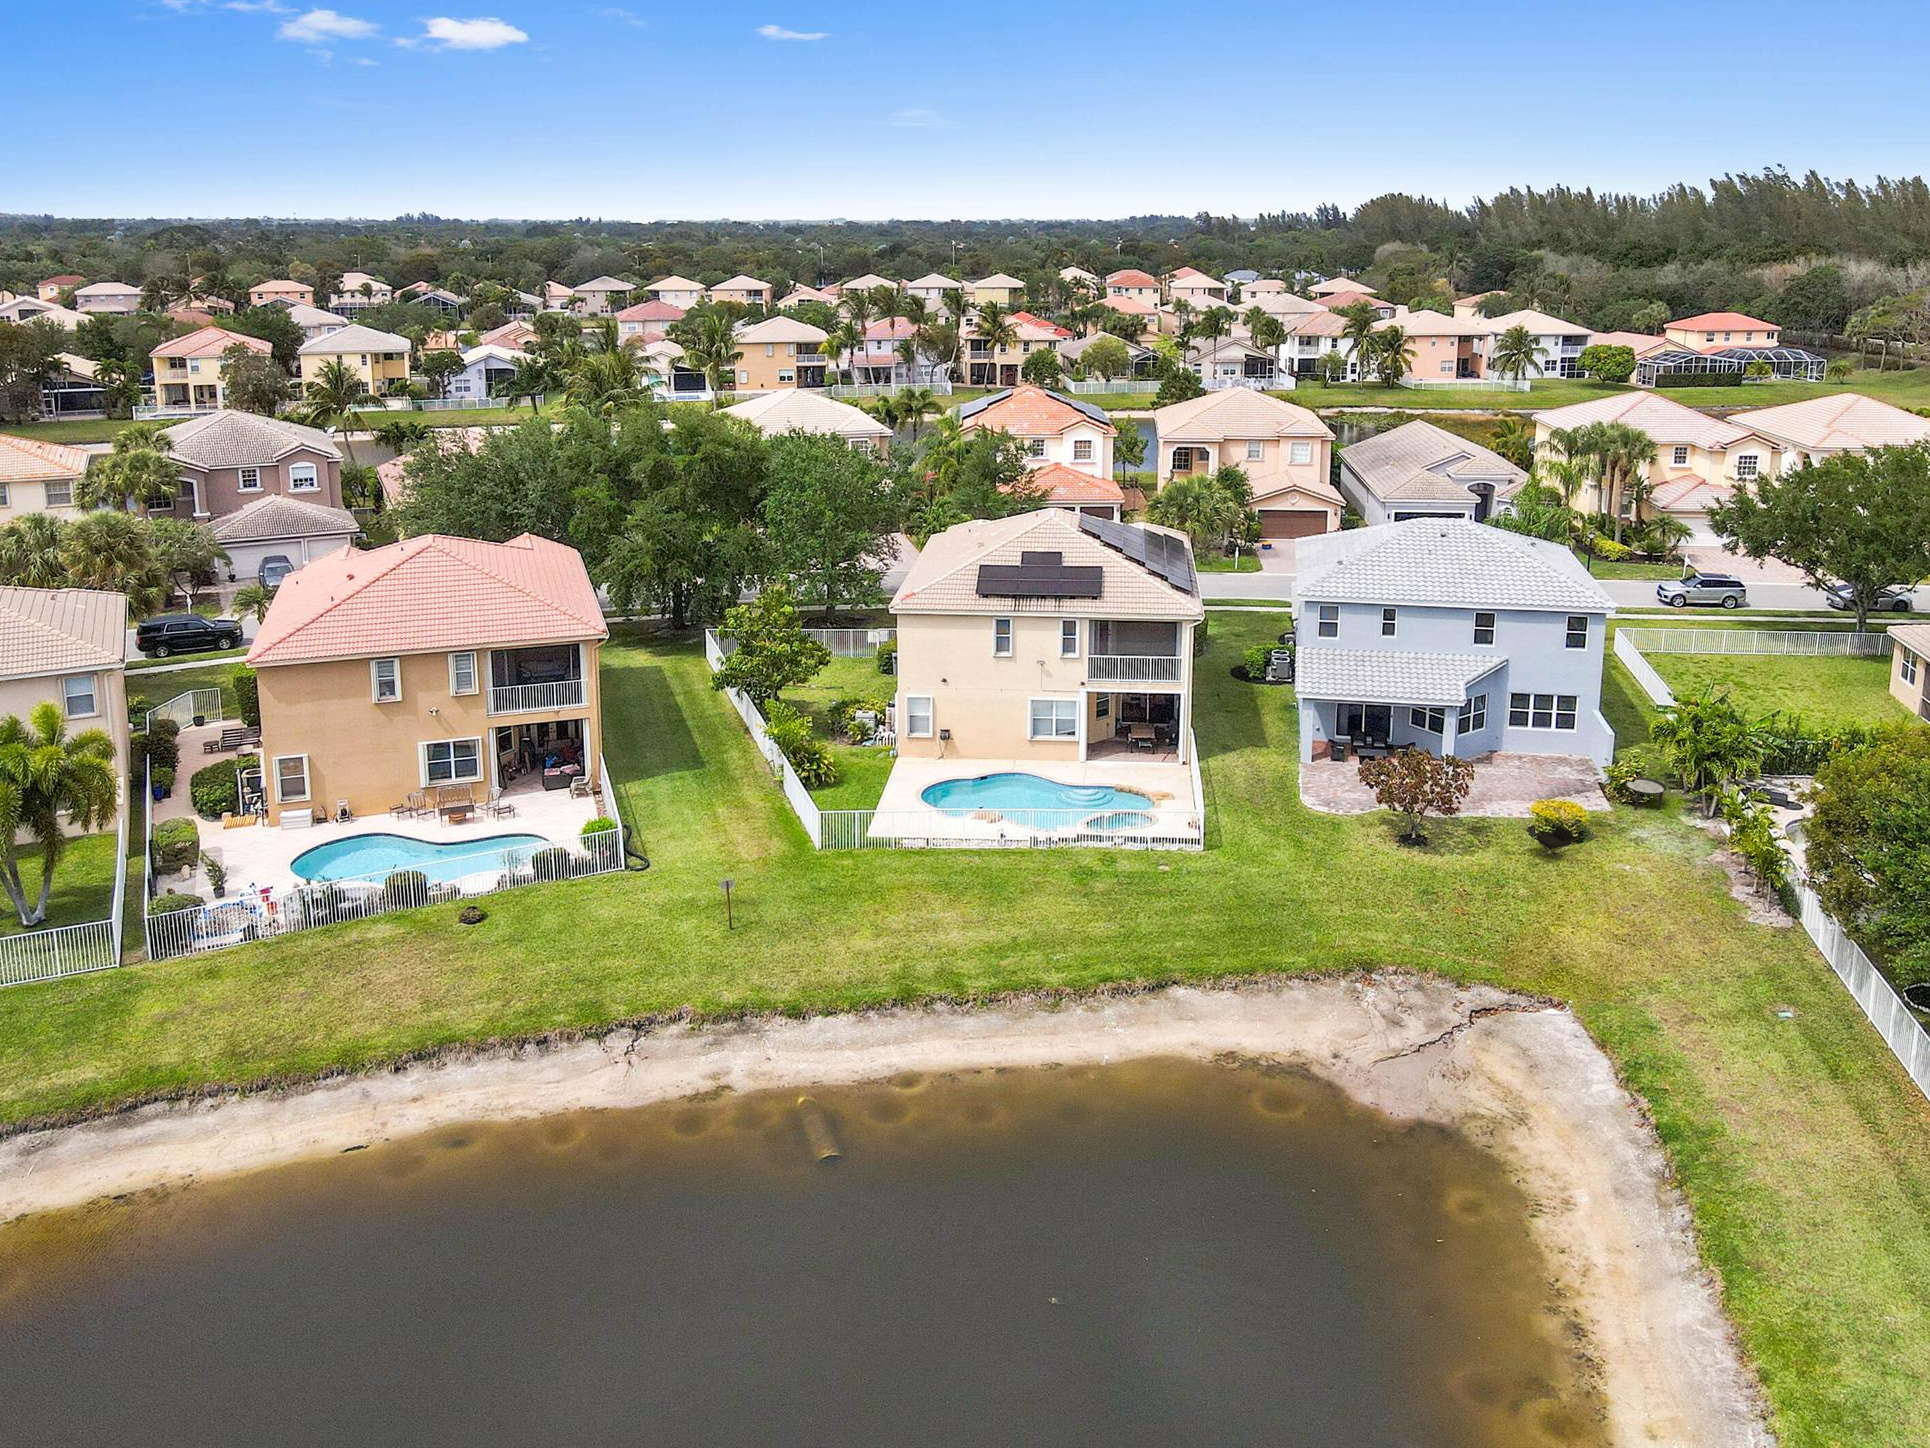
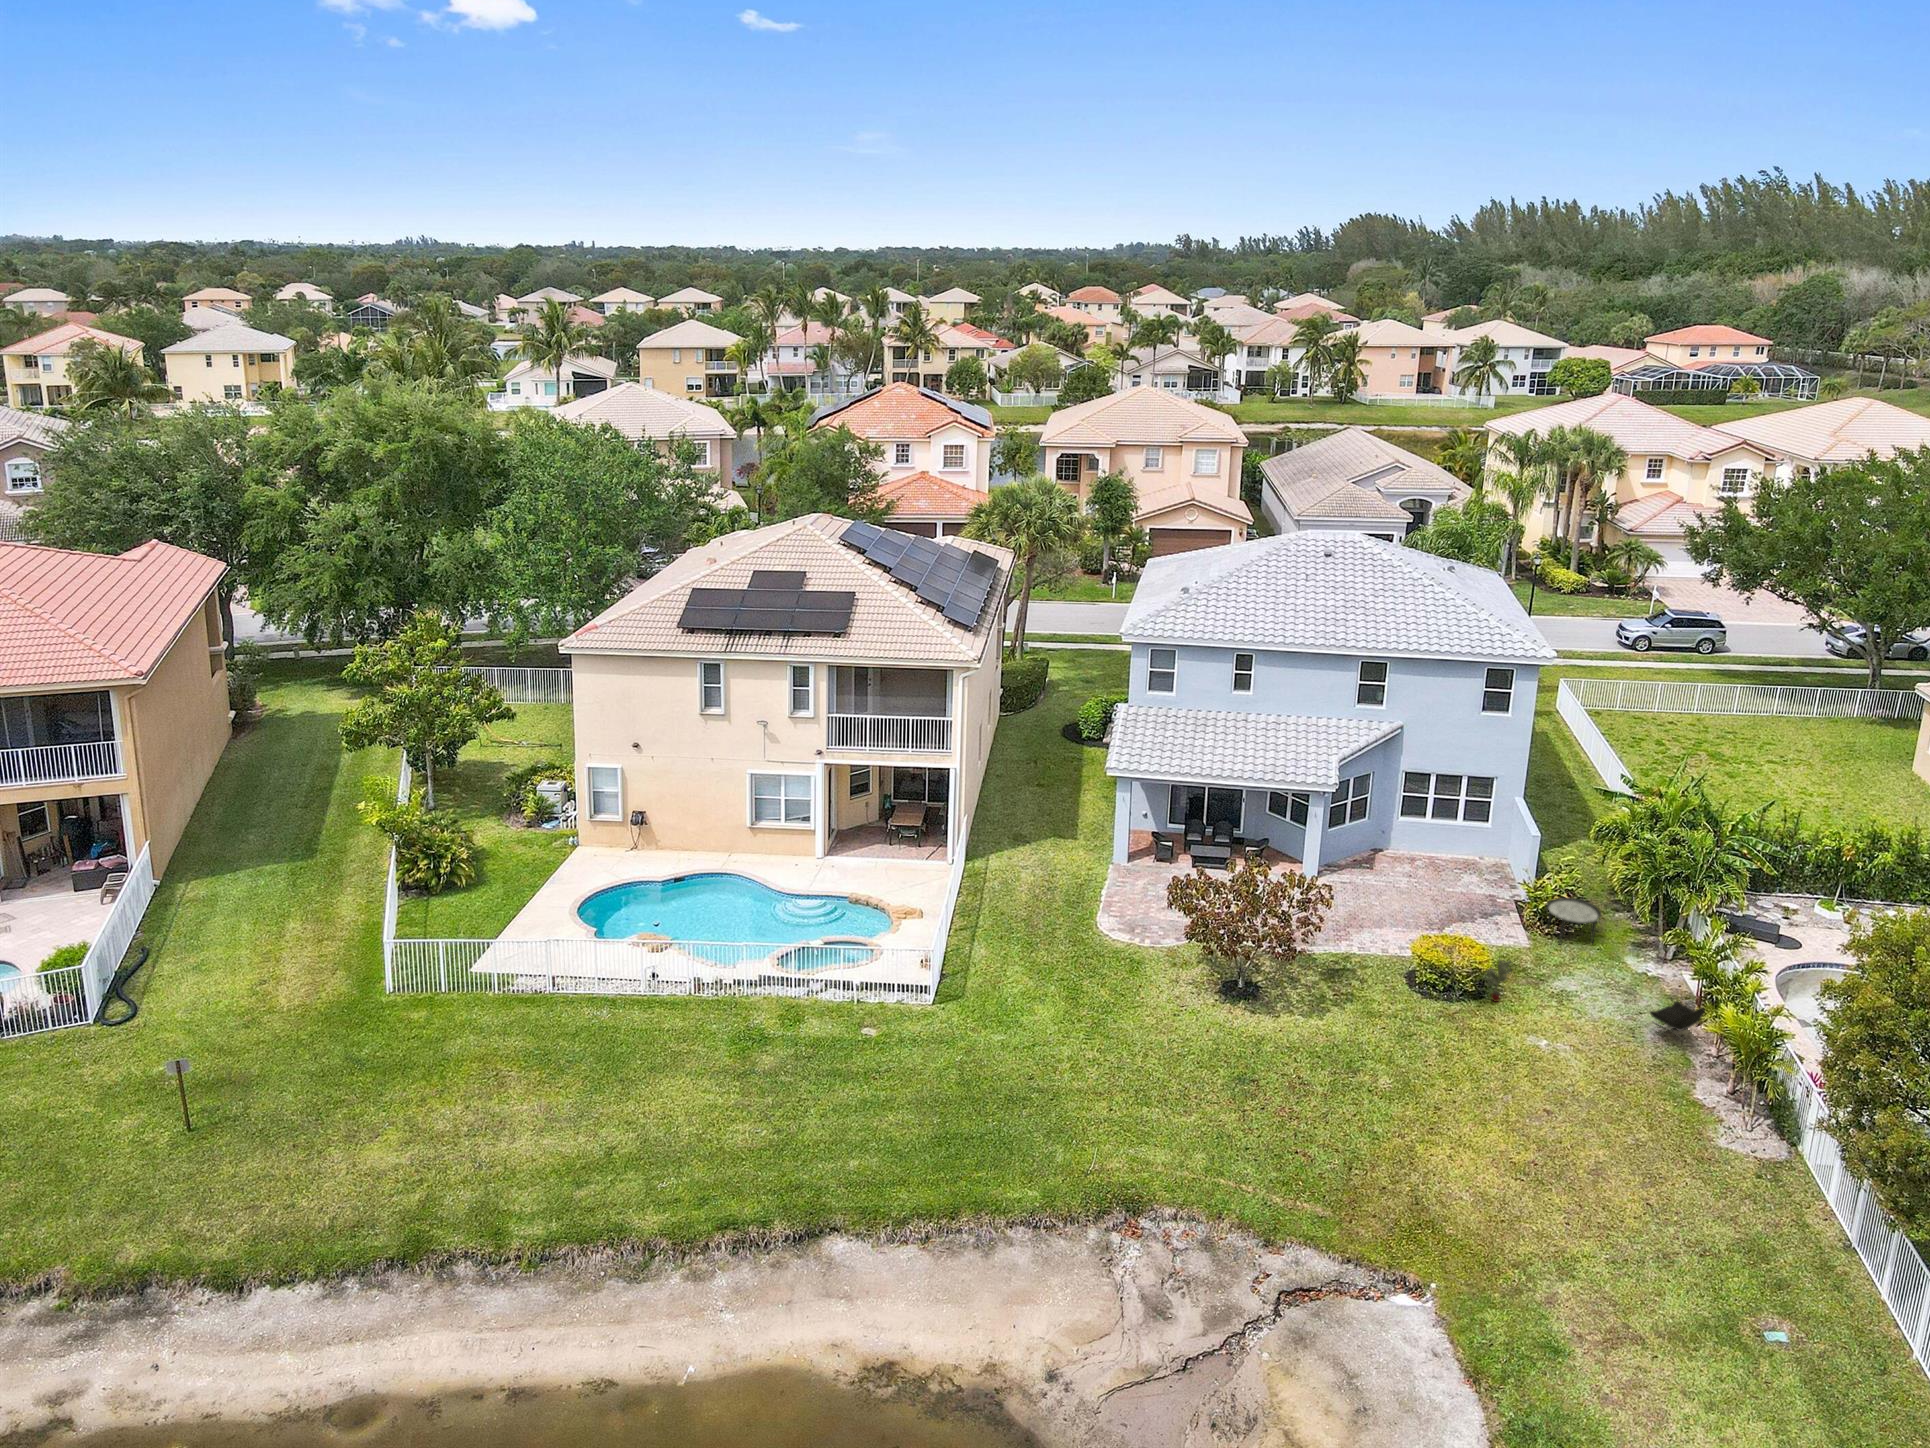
potted tree: none [1585,814,1606,846] -> present [1484,958,1511,1002]
lounge chair: present [1536,825,1573,854] -> present [1650,1001,1705,1036]

